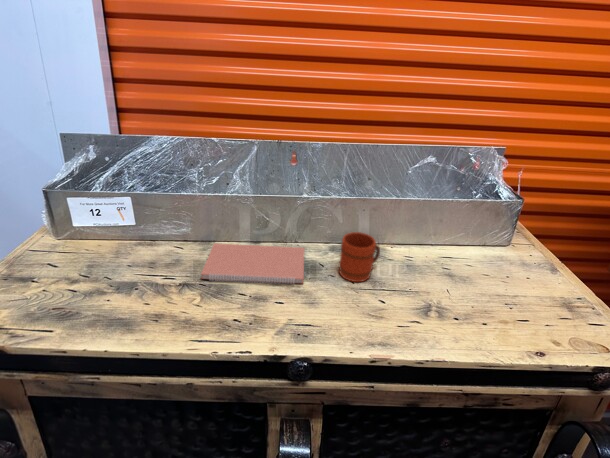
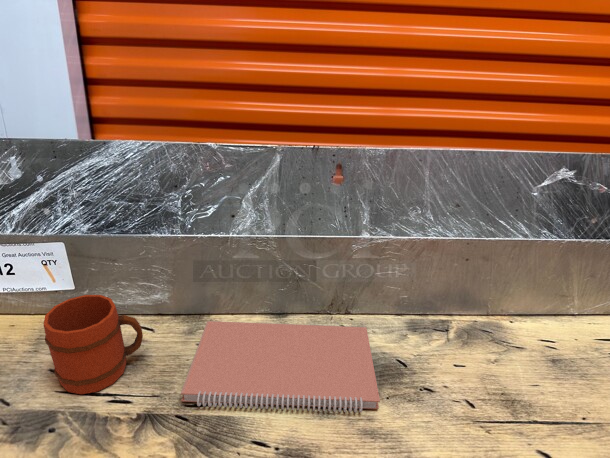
mug: present [339,232,380,282] -> present [44,295,143,394]

